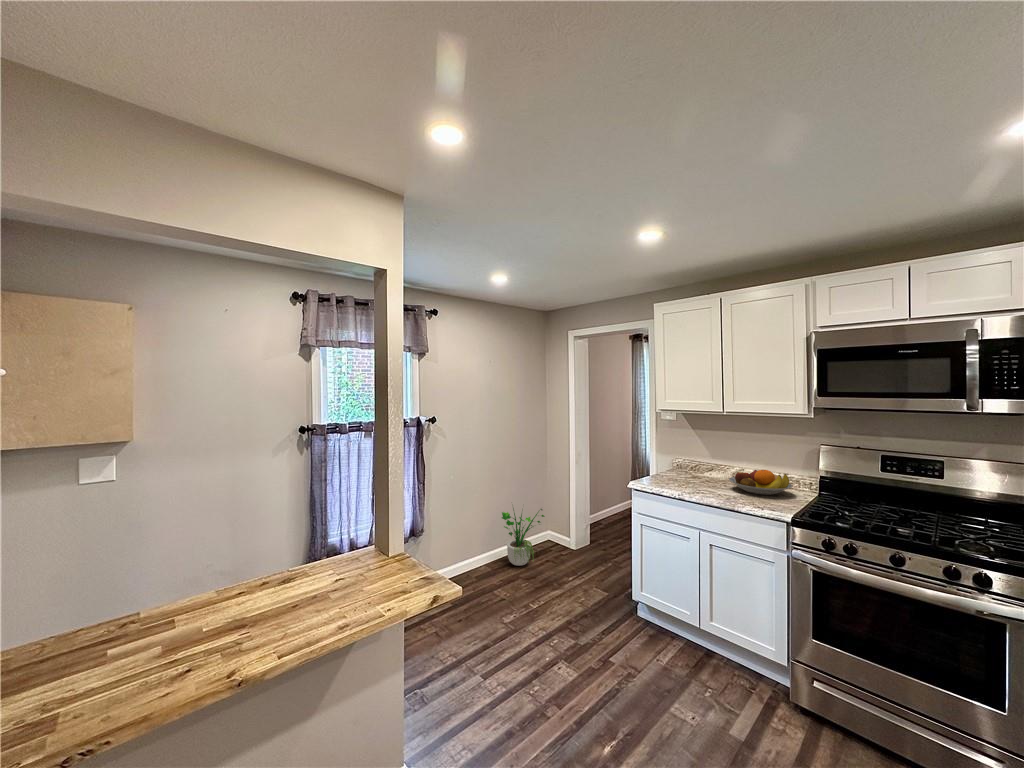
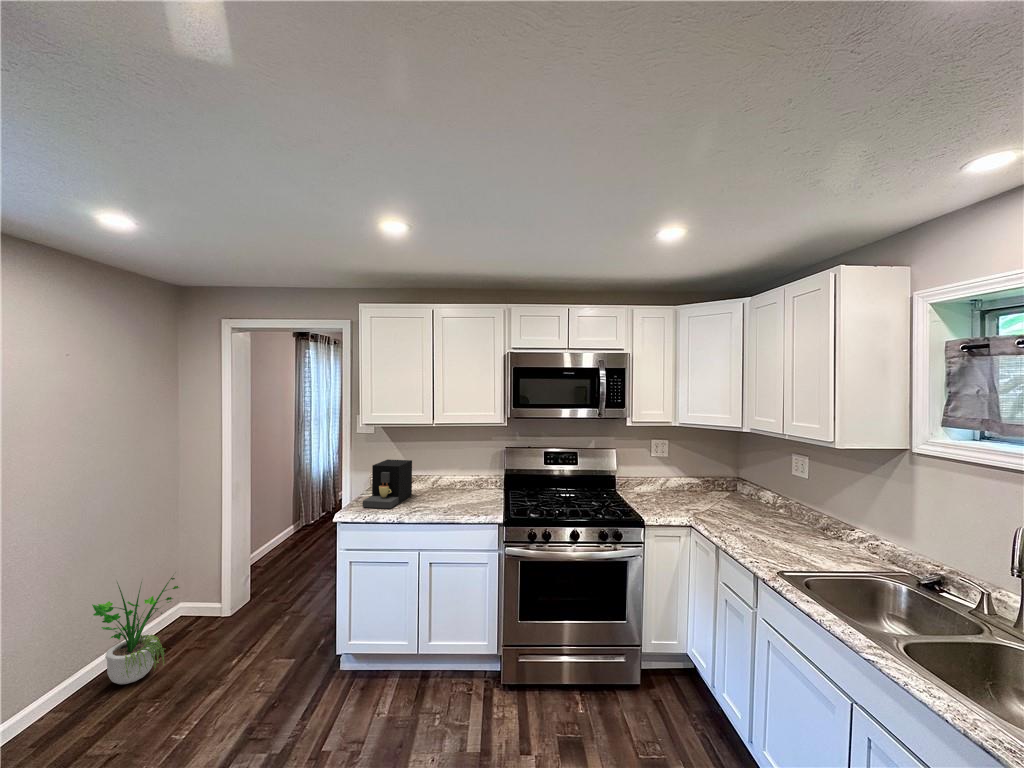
coffee maker: none [655,446,706,487] -> present [362,459,412,508]
fruit bowl: present [729,470,793,495] -> none [436,475,489,500]

